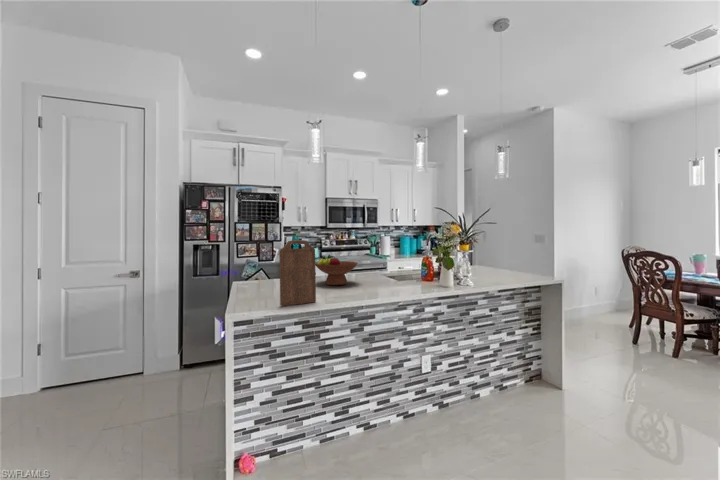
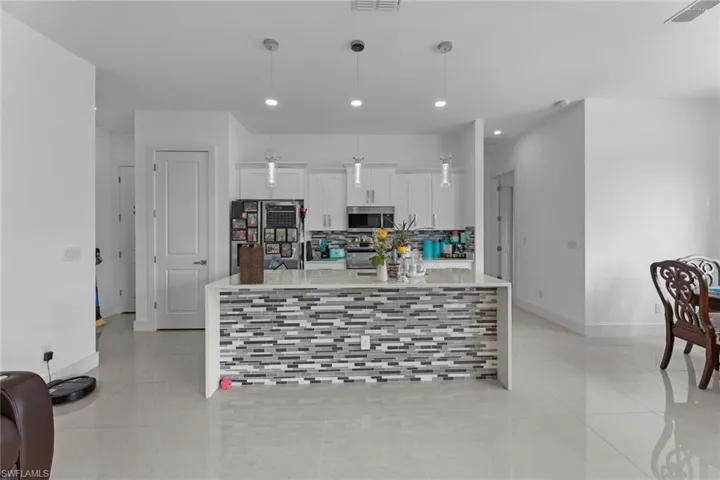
fruit bowl: present [315,256,358,285] -> none [287,254,320,276]

